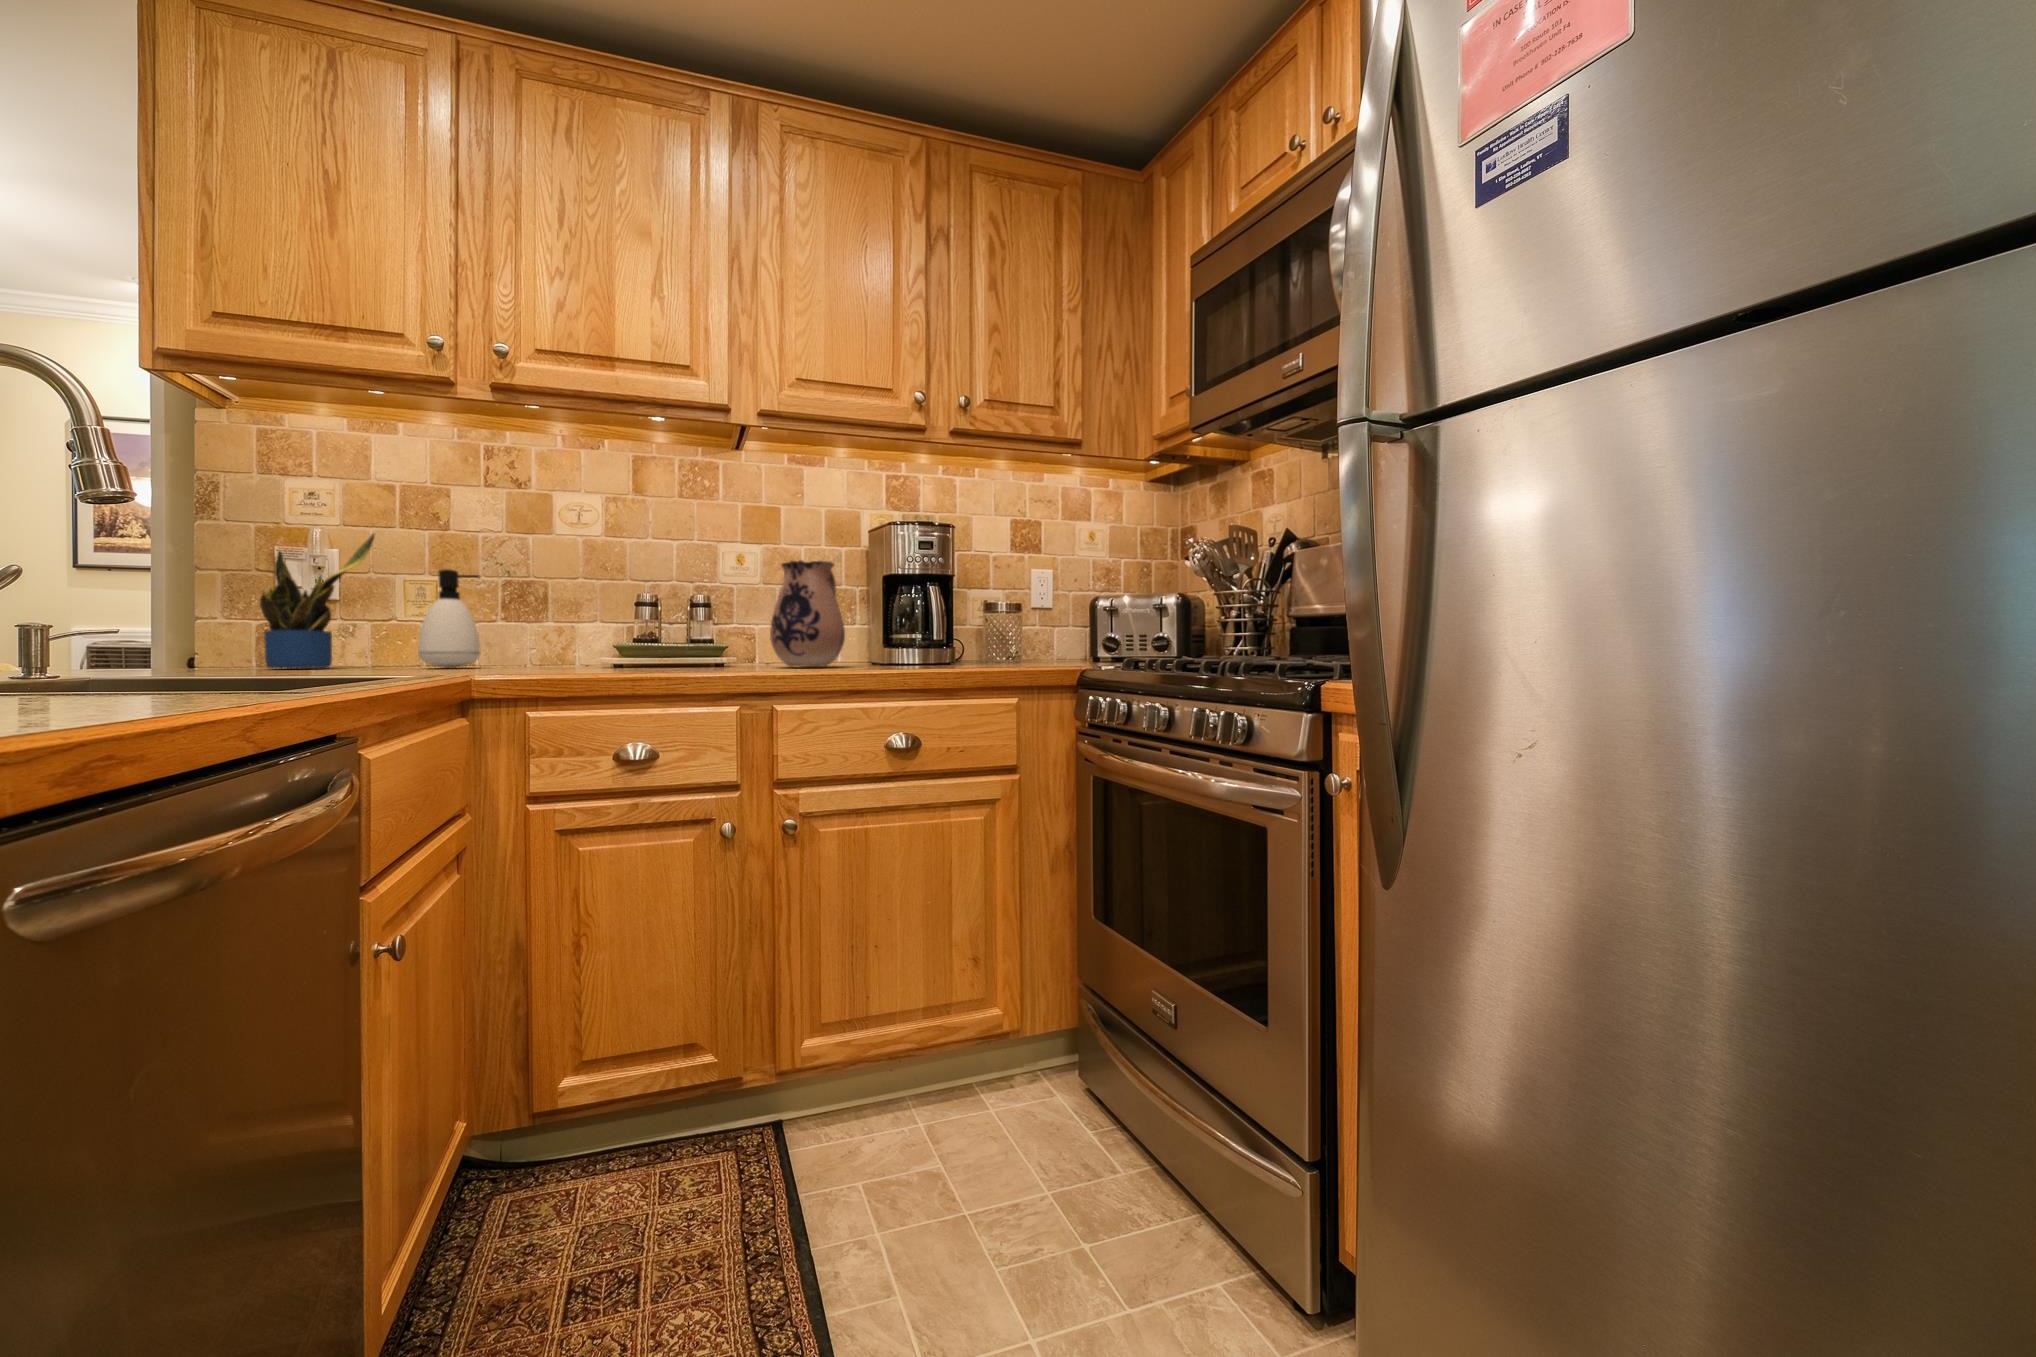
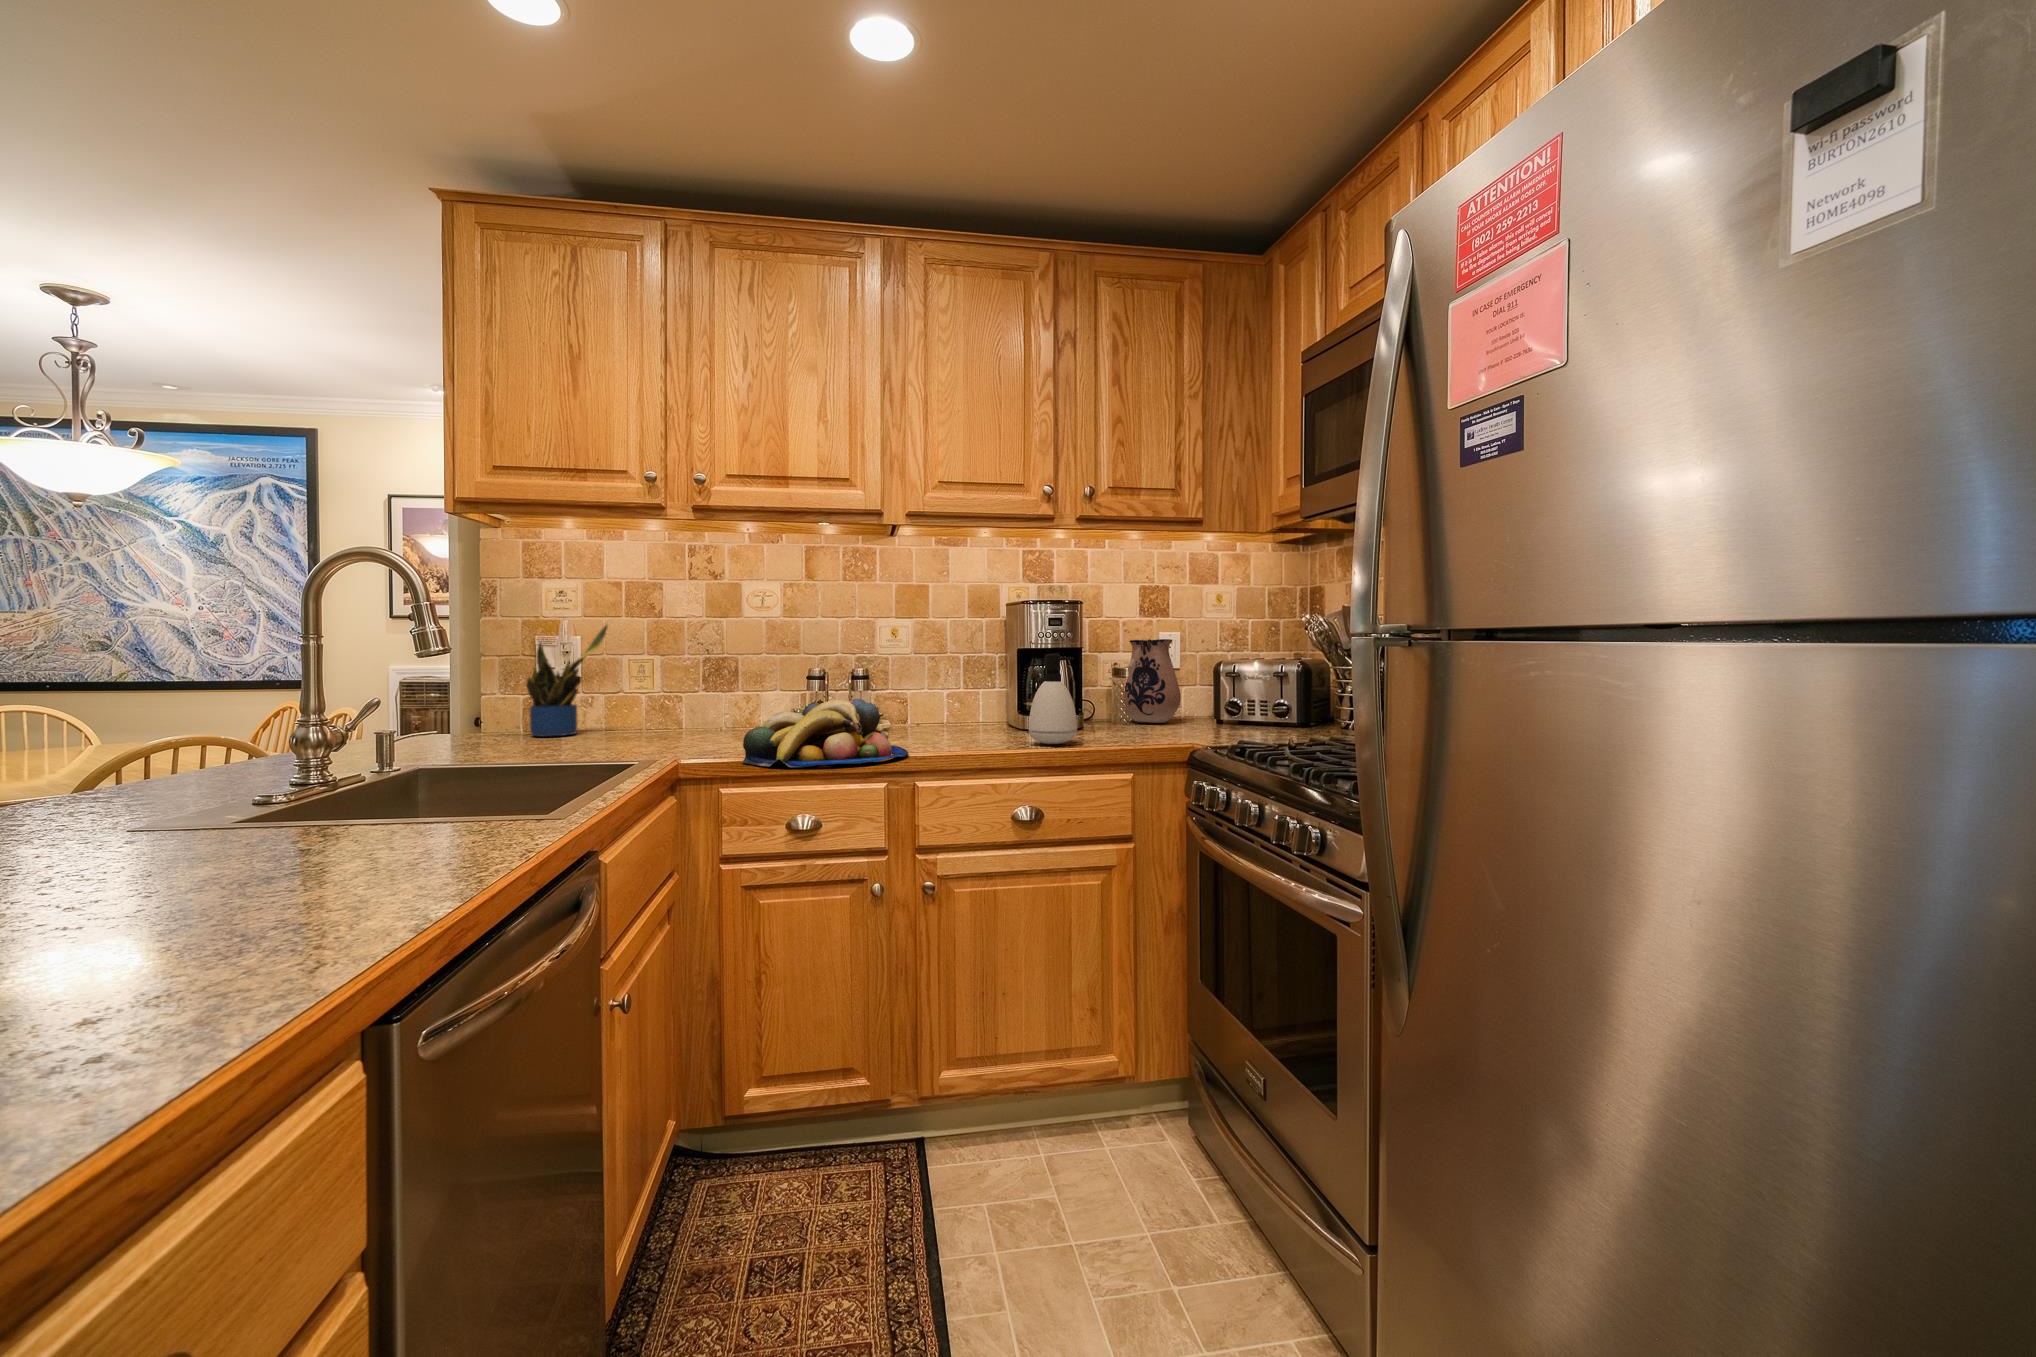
ceramic pitcher: present [770,560,845,667] -> present [1124,639,1181,723]
soap dispenser: present [418,569,480,668] -> present [1029,654,1077,744]
fruit bowl: none [556,604,765,675] -> present [742,699,908,767]

